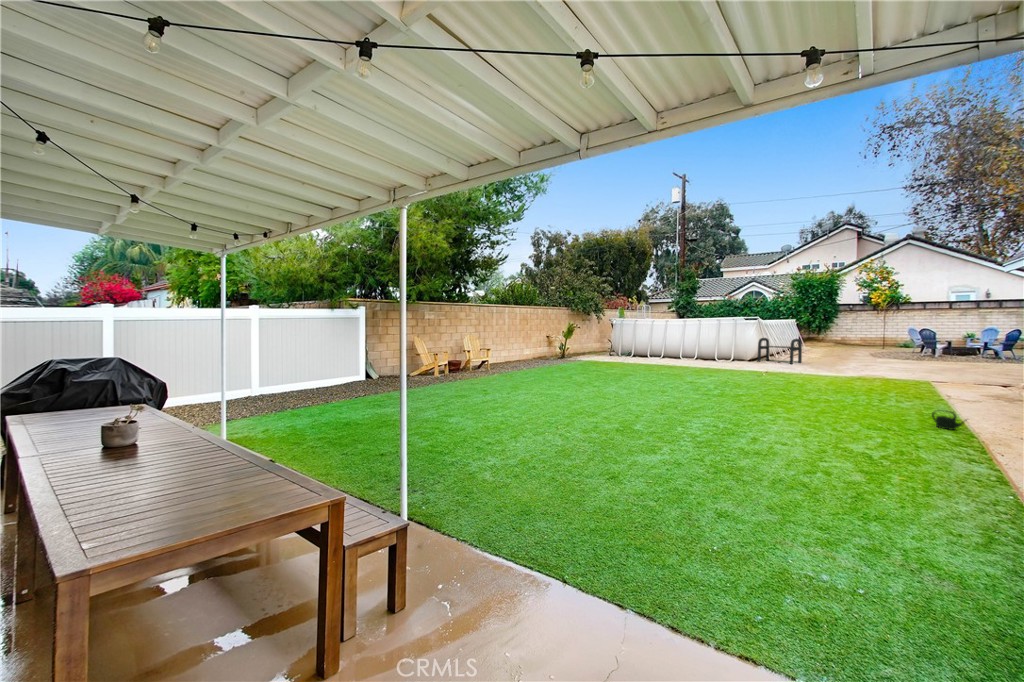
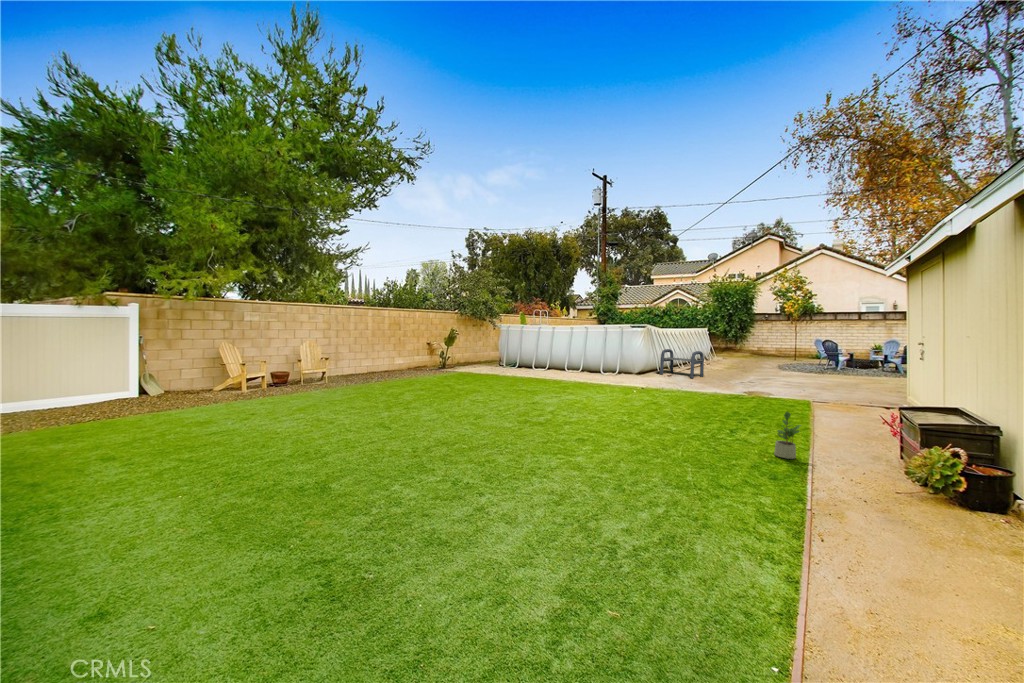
potted plant: none [906,375,930,412] -> present [774,412,801,459]
watering can: present [932,412,967,430] -> none [793,466,834,495]

